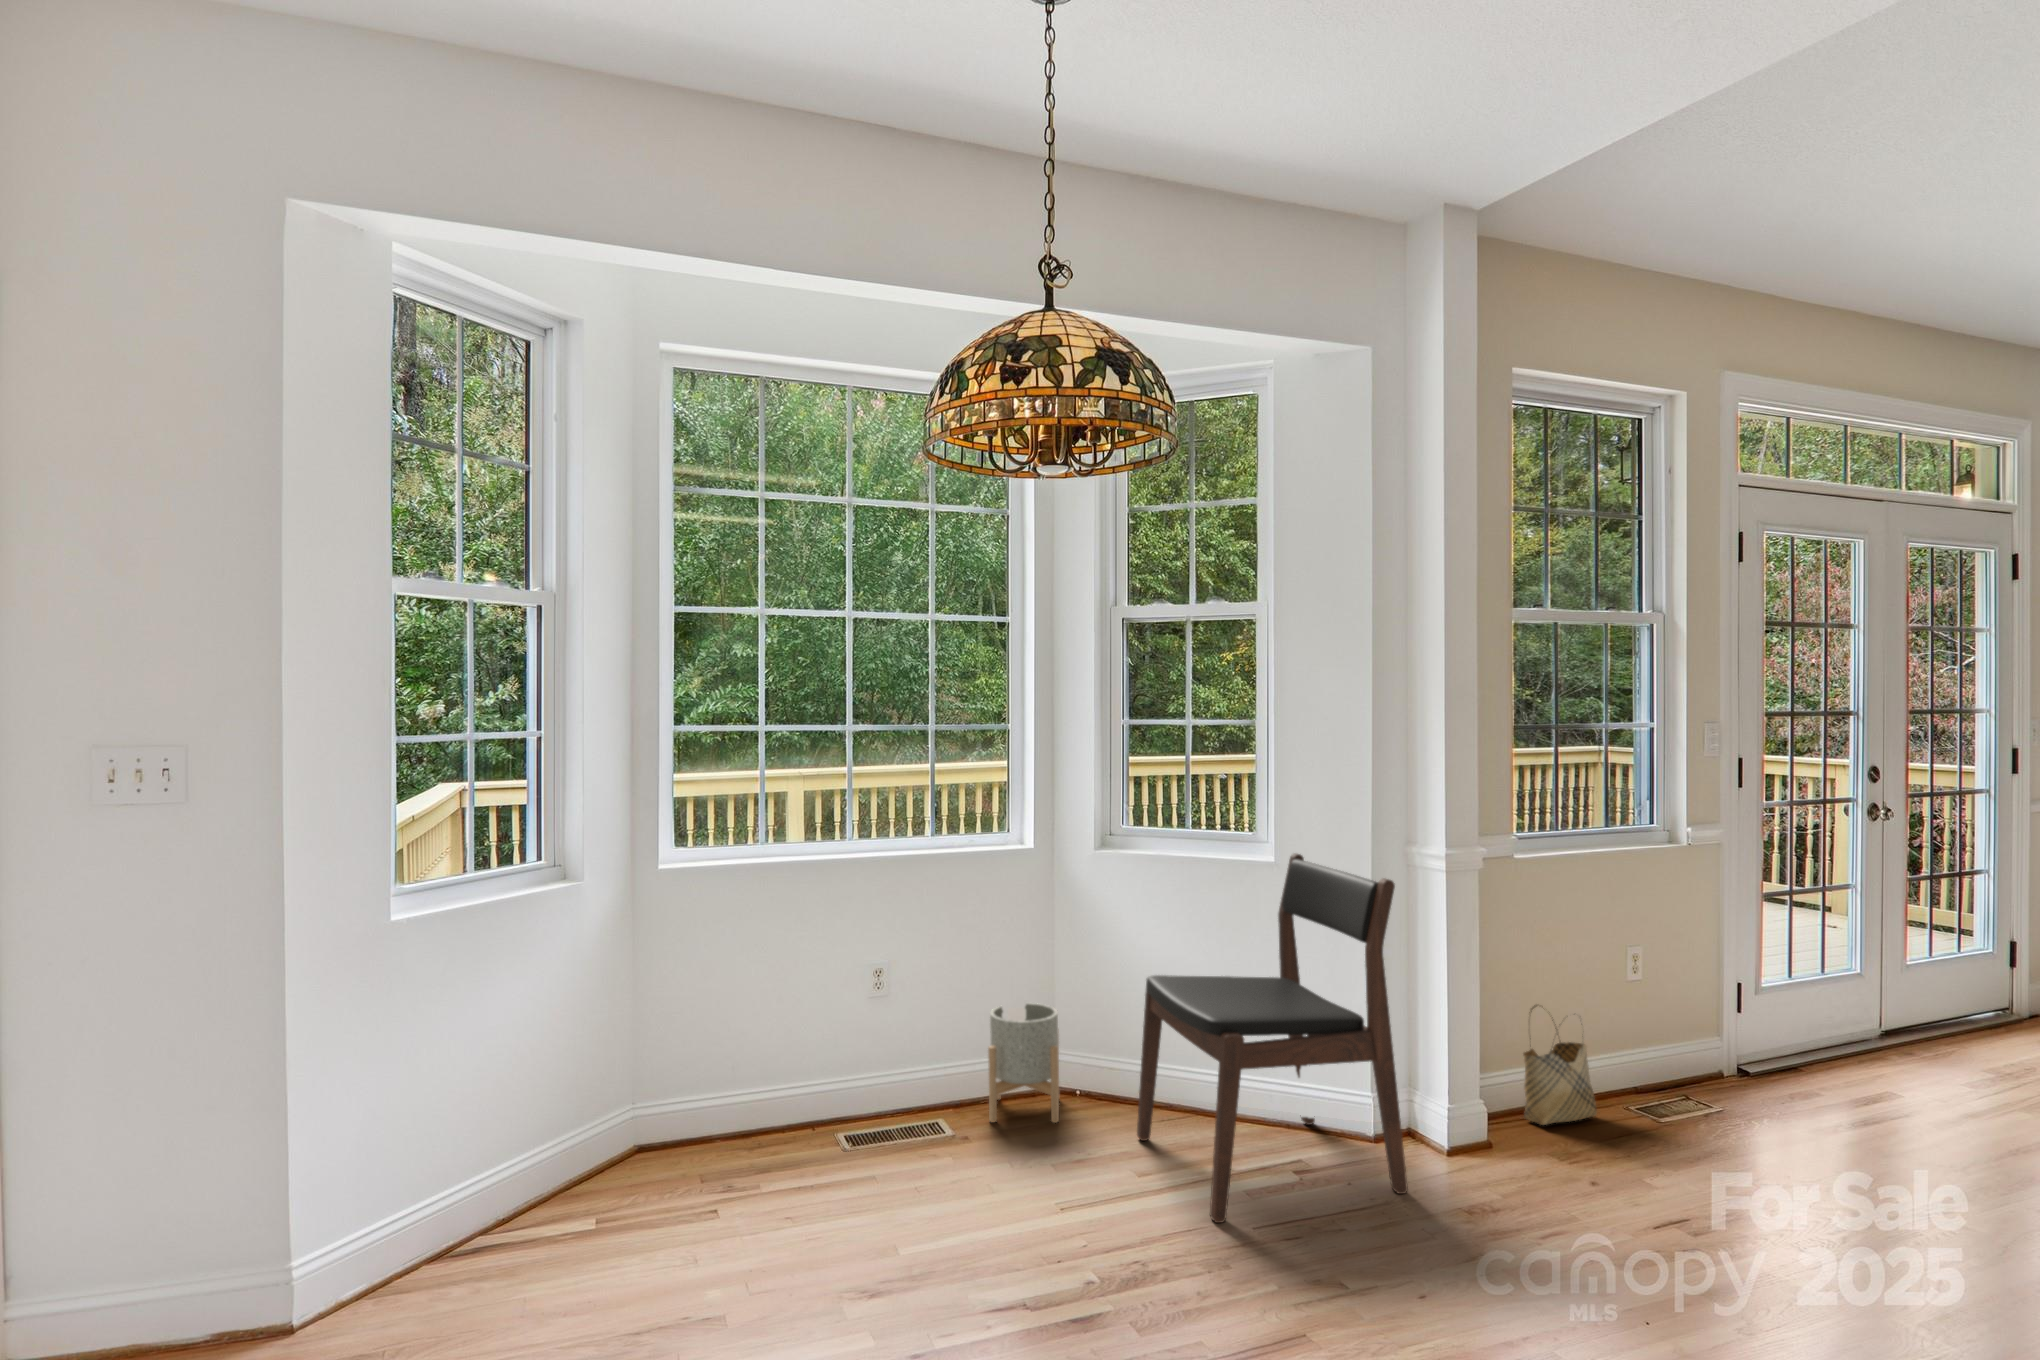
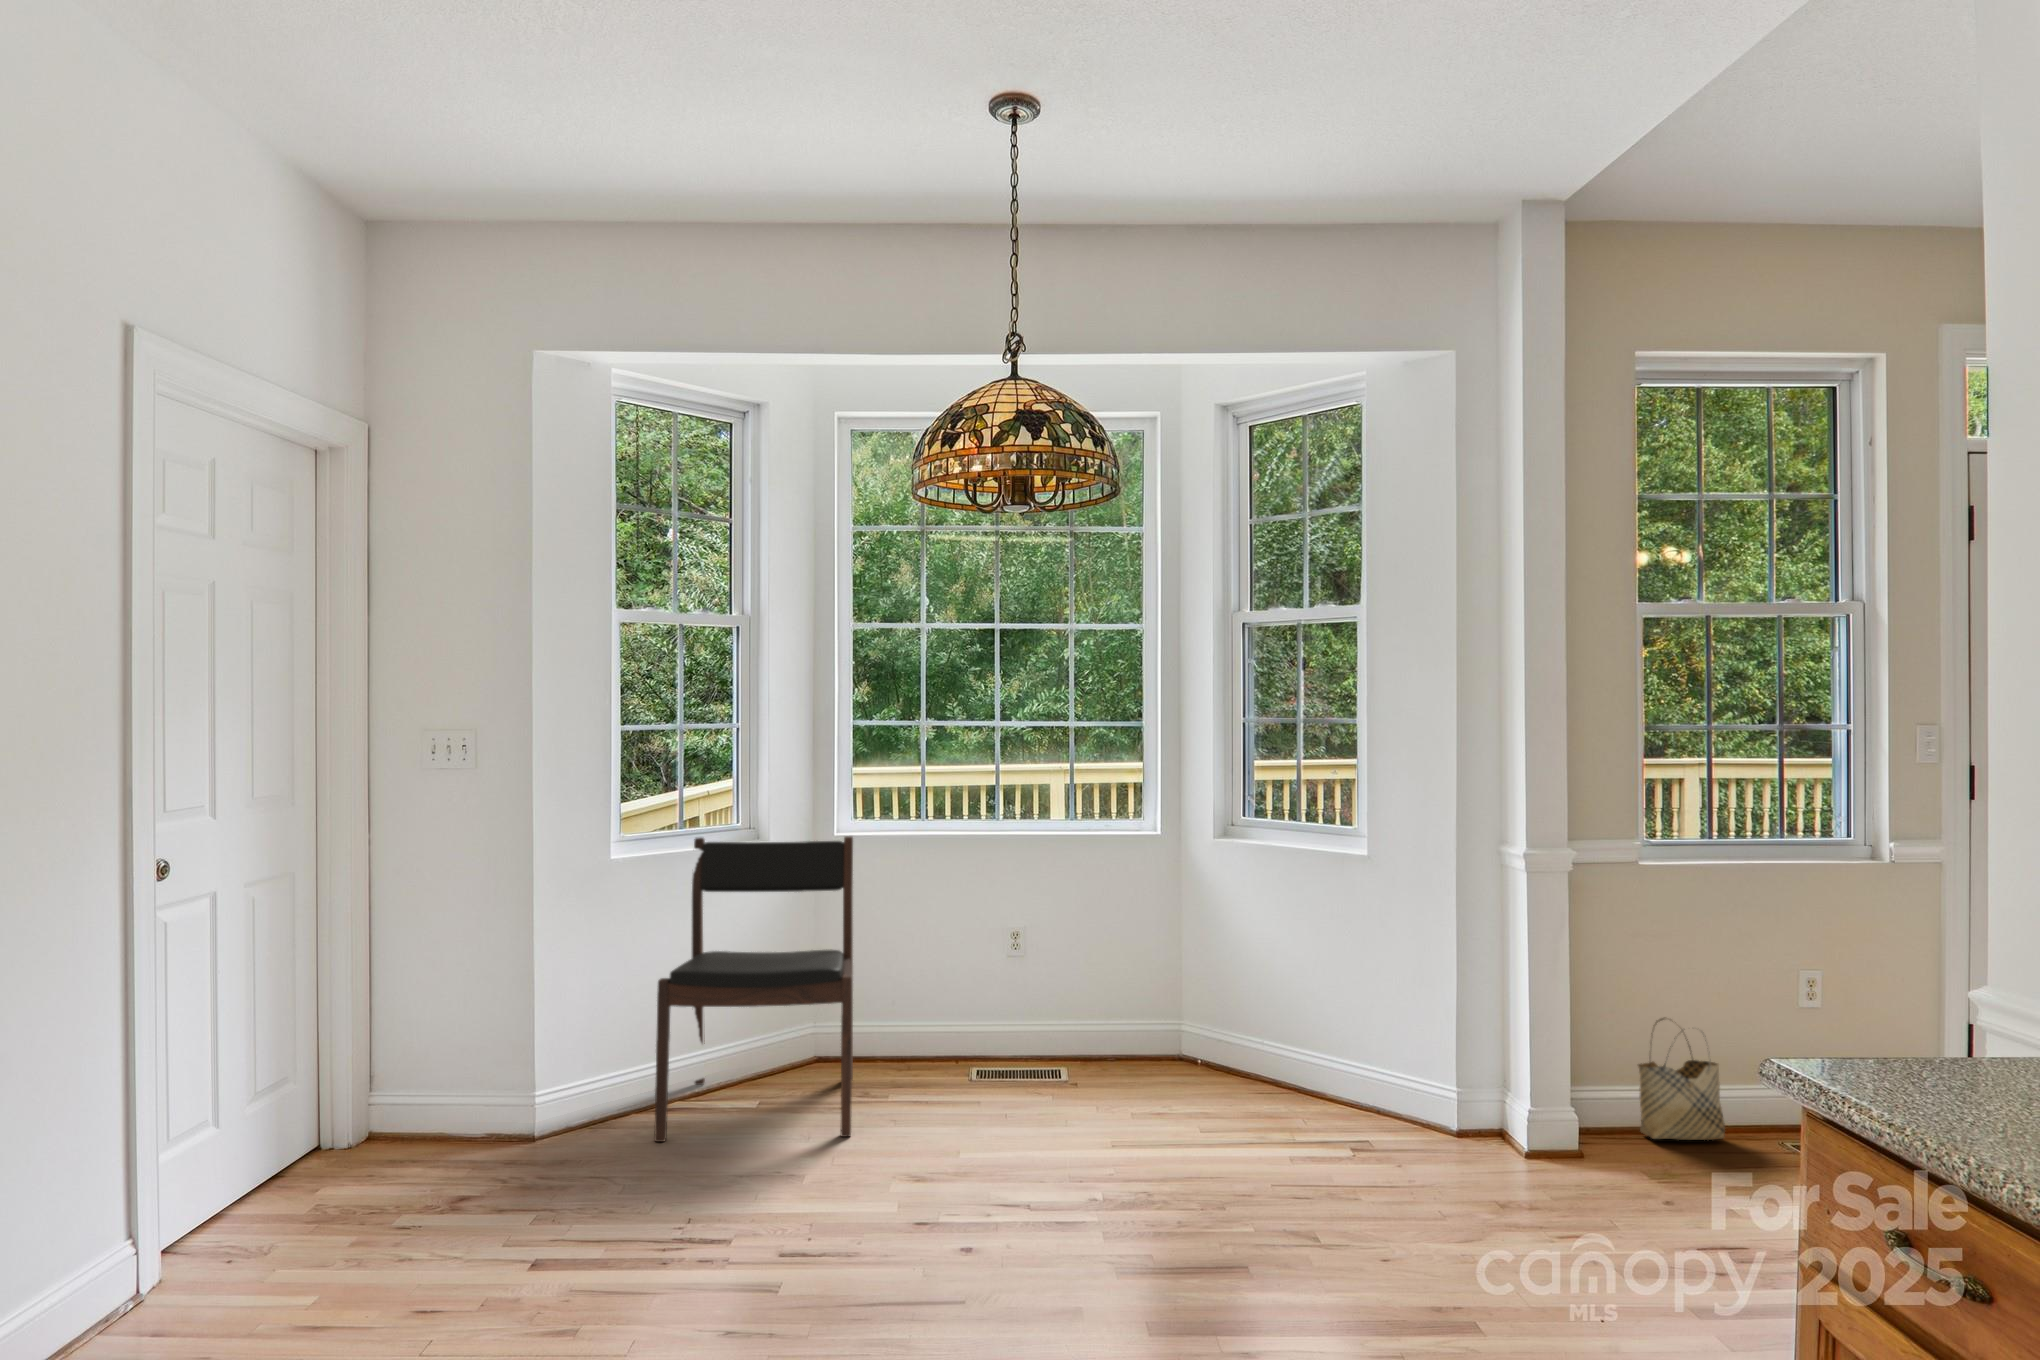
dining chair: present [1137,853,1408,1223] -> present [654,836,853,1142]
planter: present [988,1003,1059,1123] -> none [1107,974,1183,1084]

